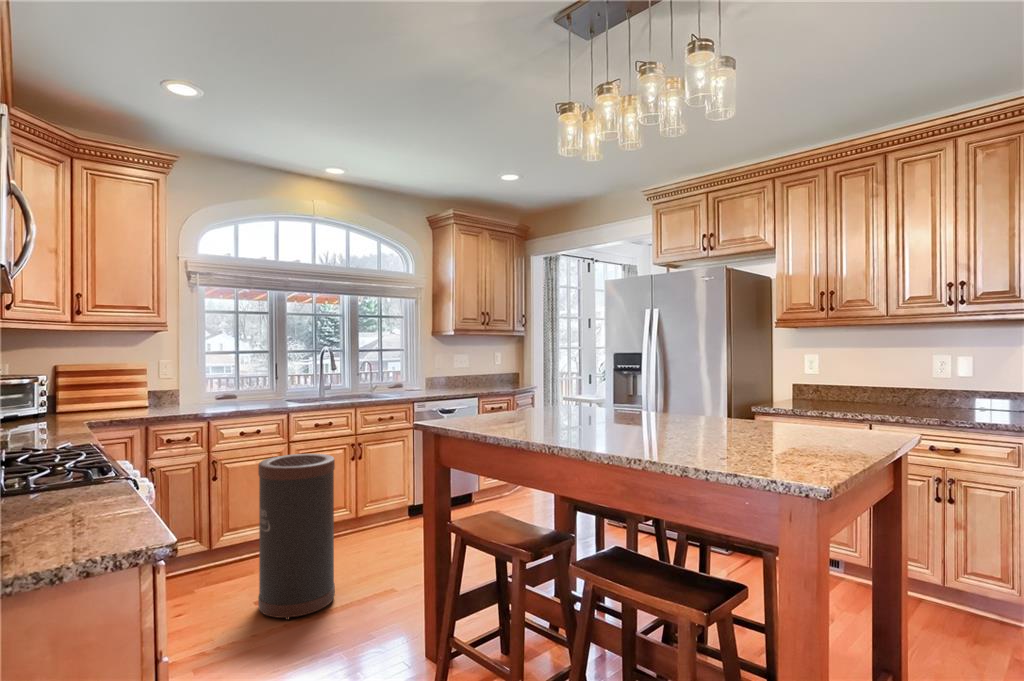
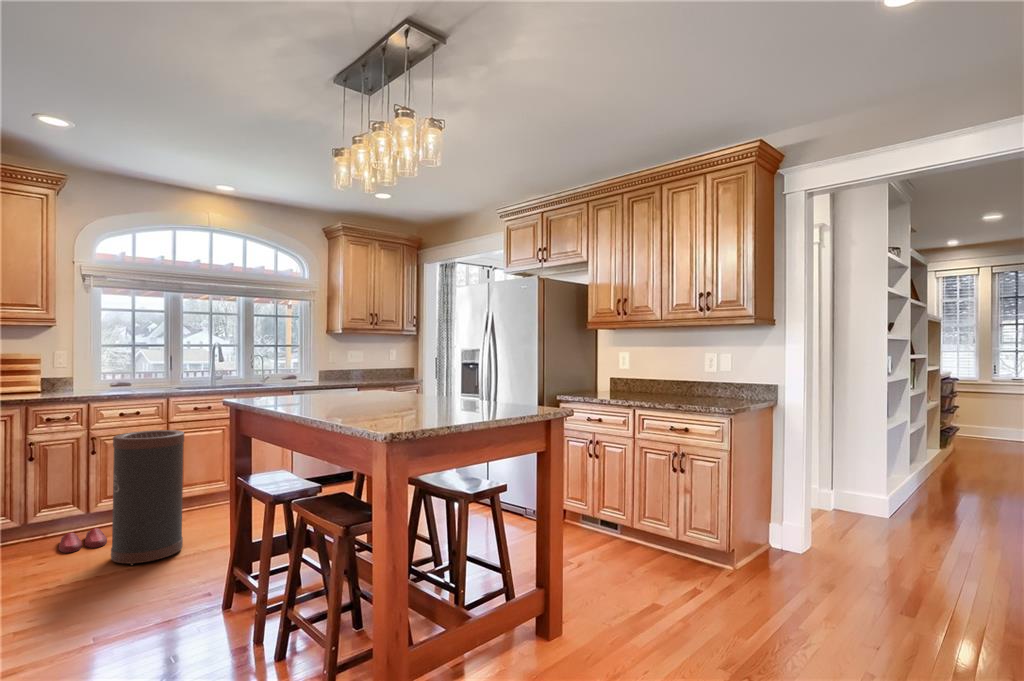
slippers: none [188,569,240,601] -> present [59,528,107,553]

